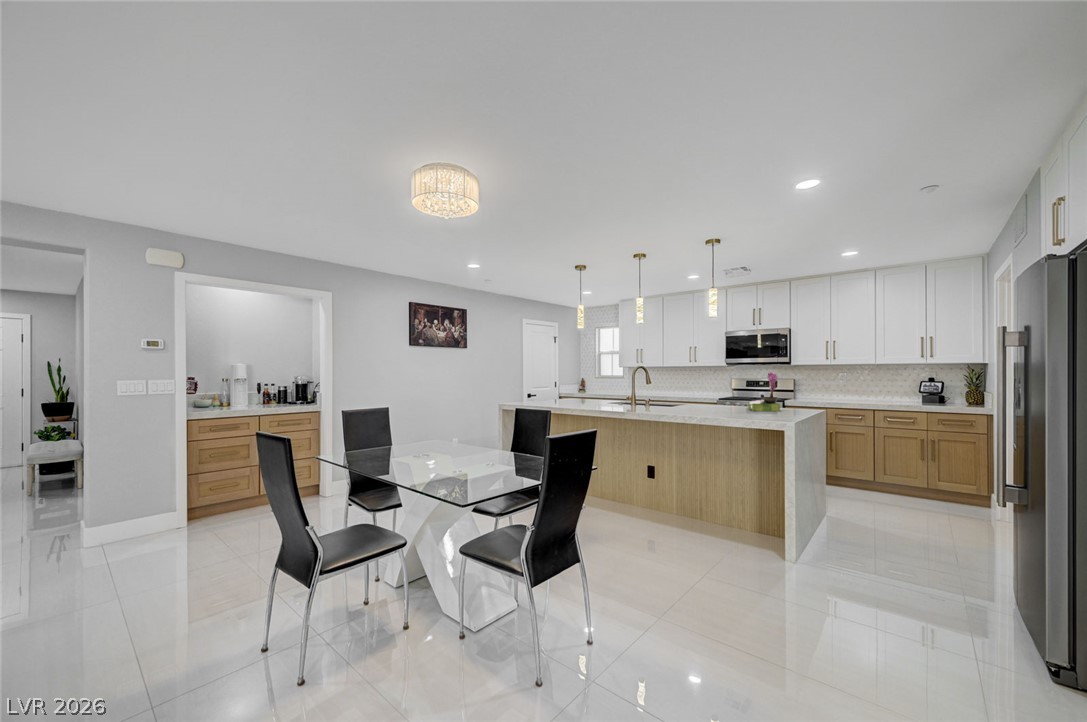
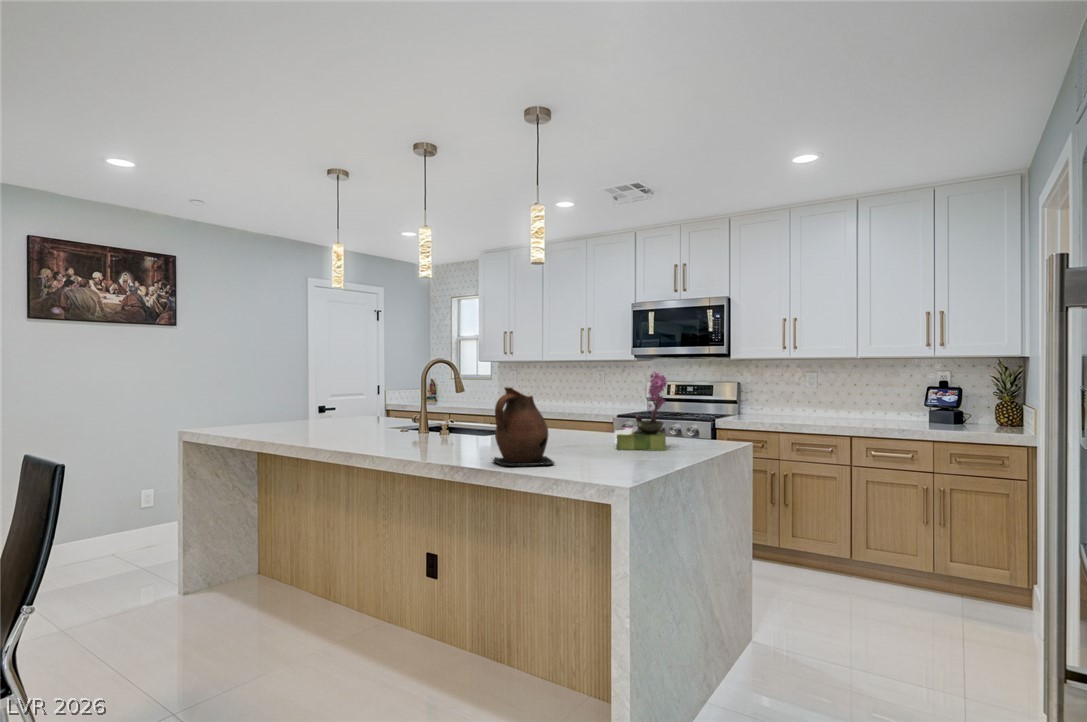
ceramic pitcher: none [701,379,736,415] -> present [493,387,554,465]

